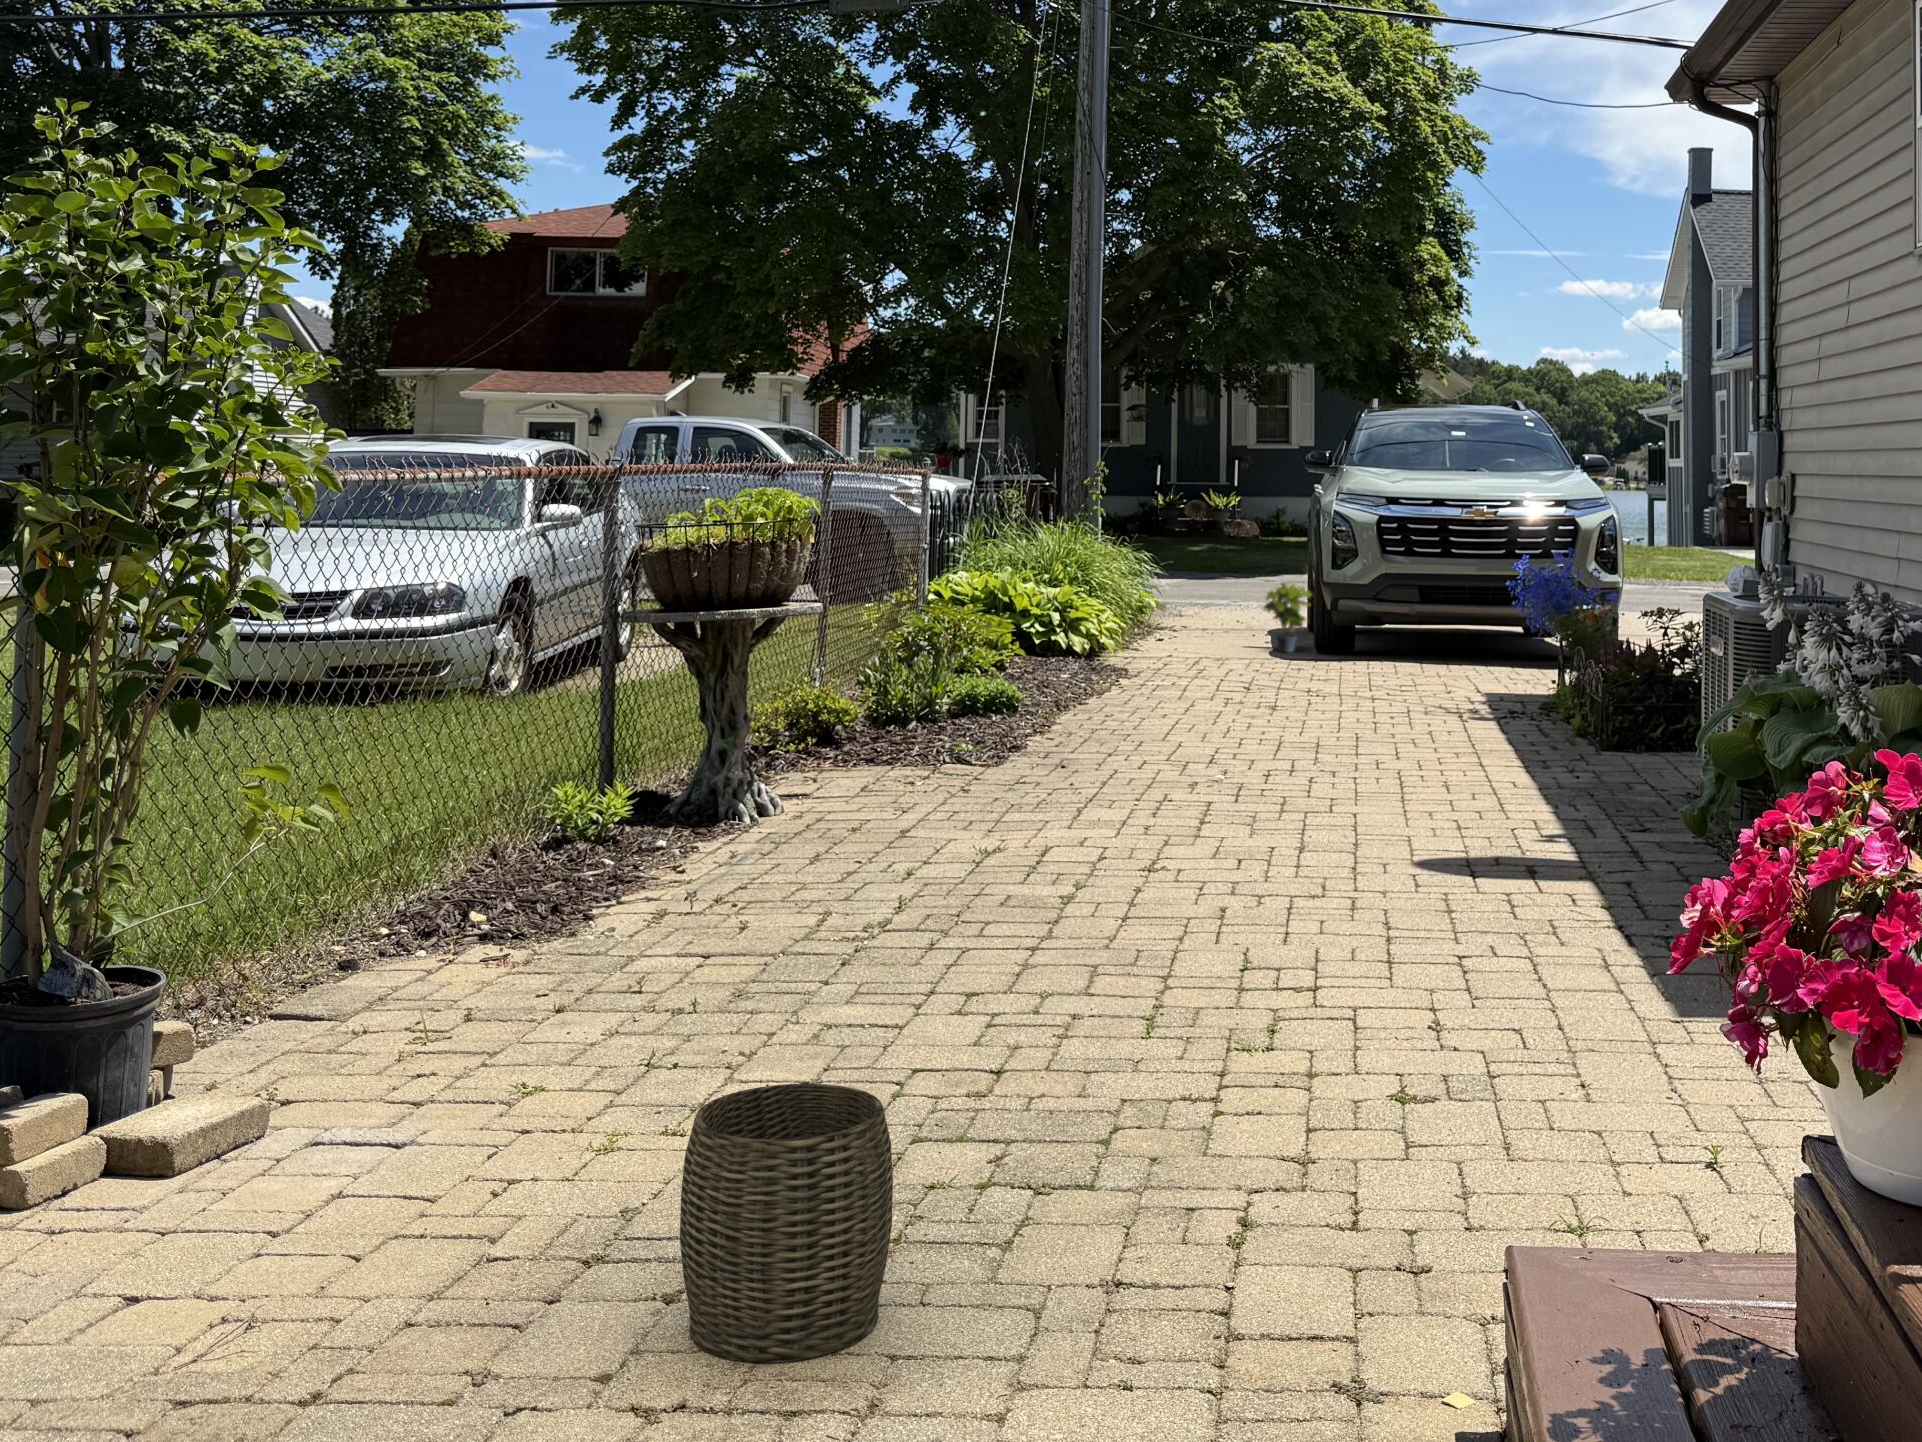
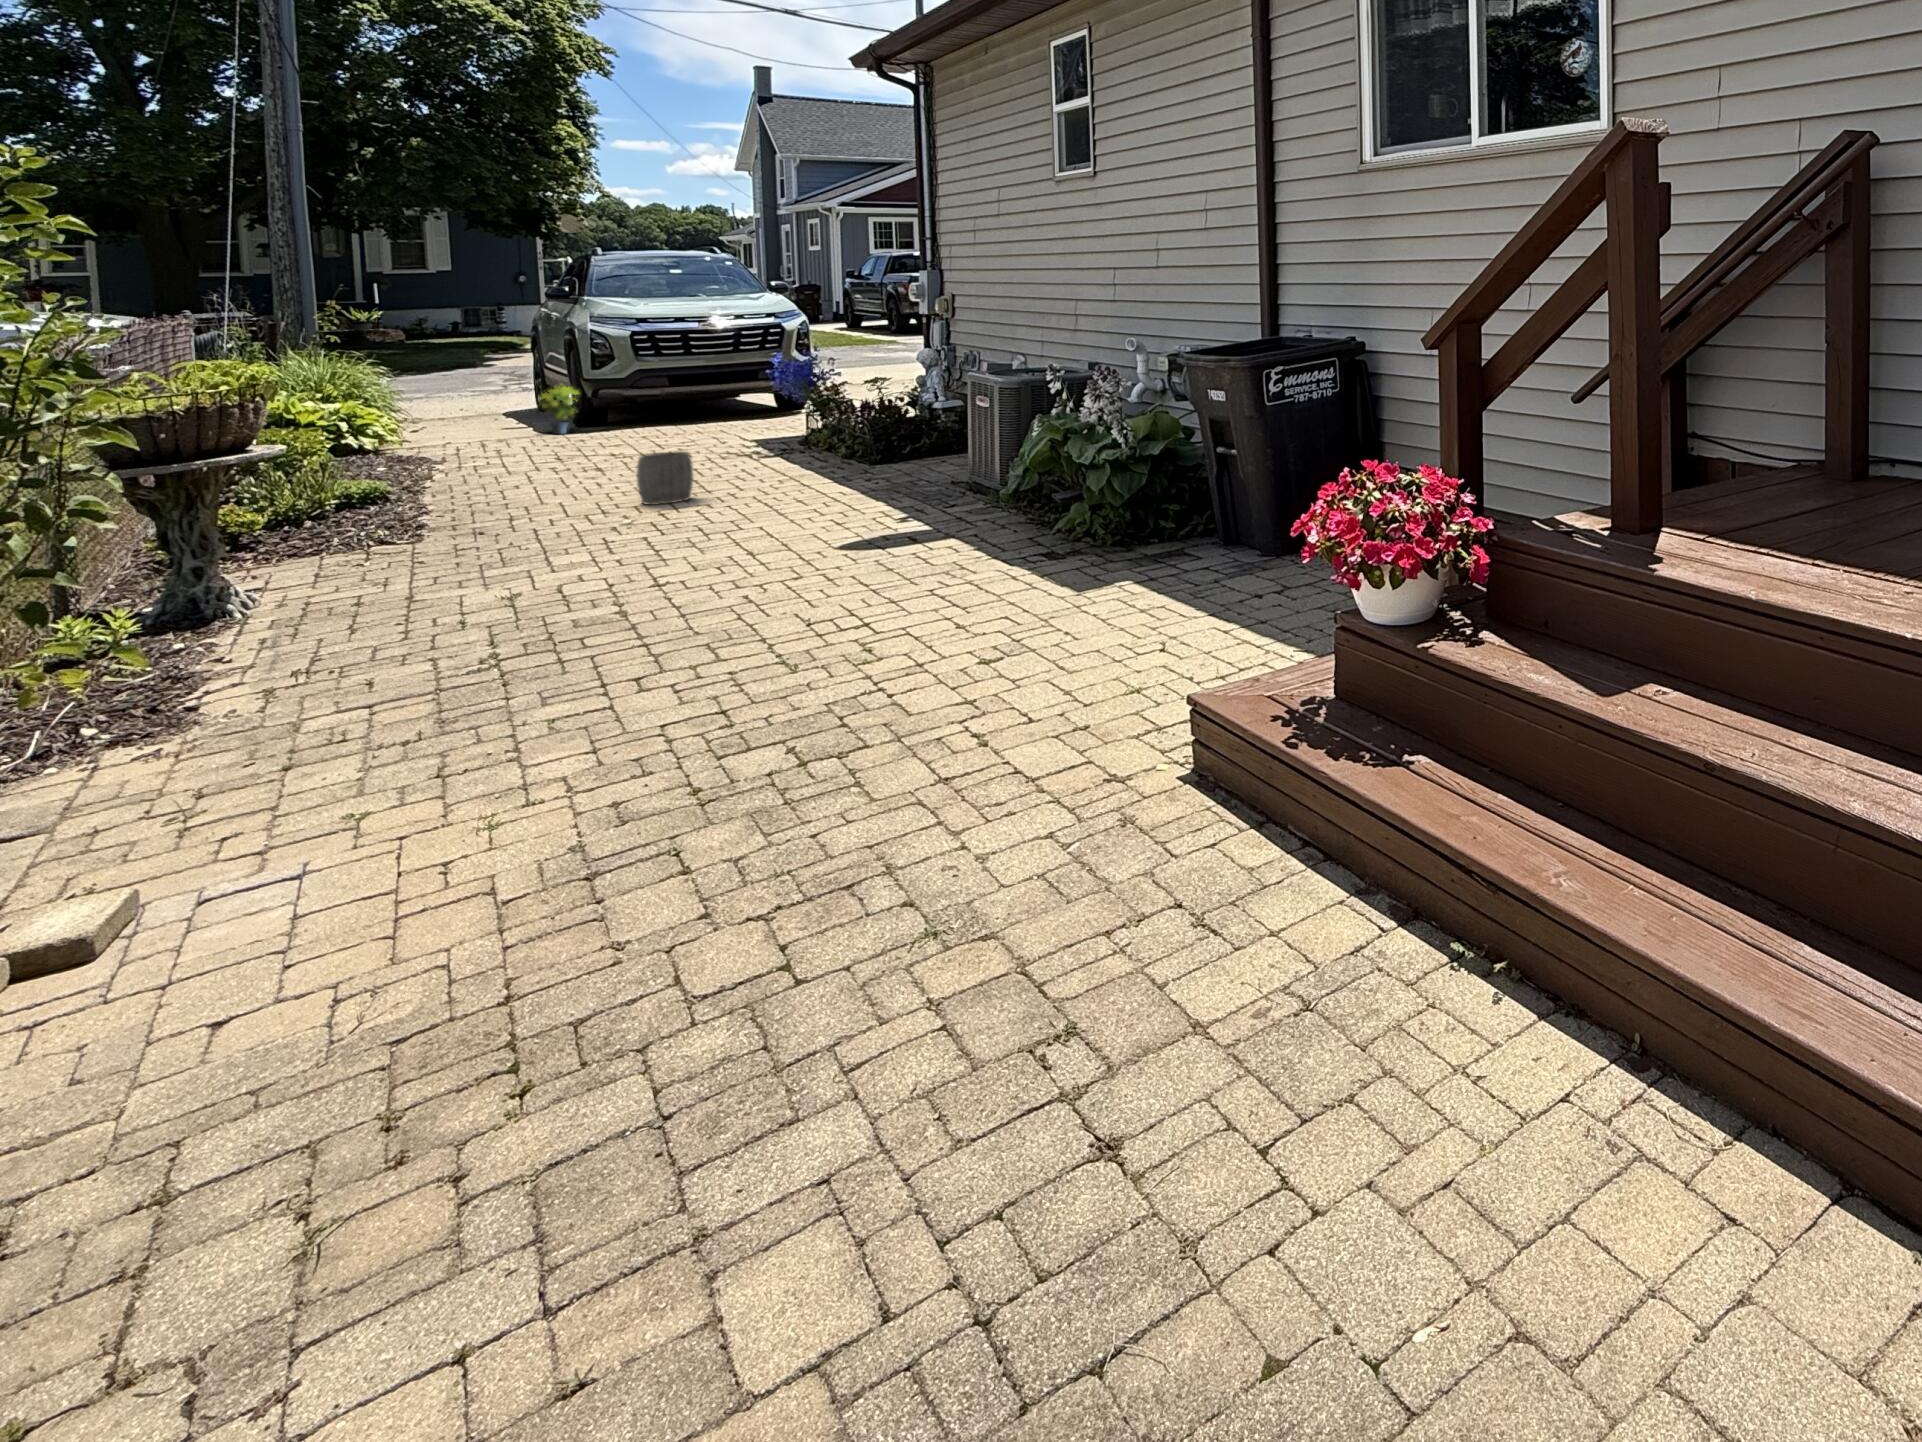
woven basket: present [680,1084,893,1363] -> present [636,451,693,505]

